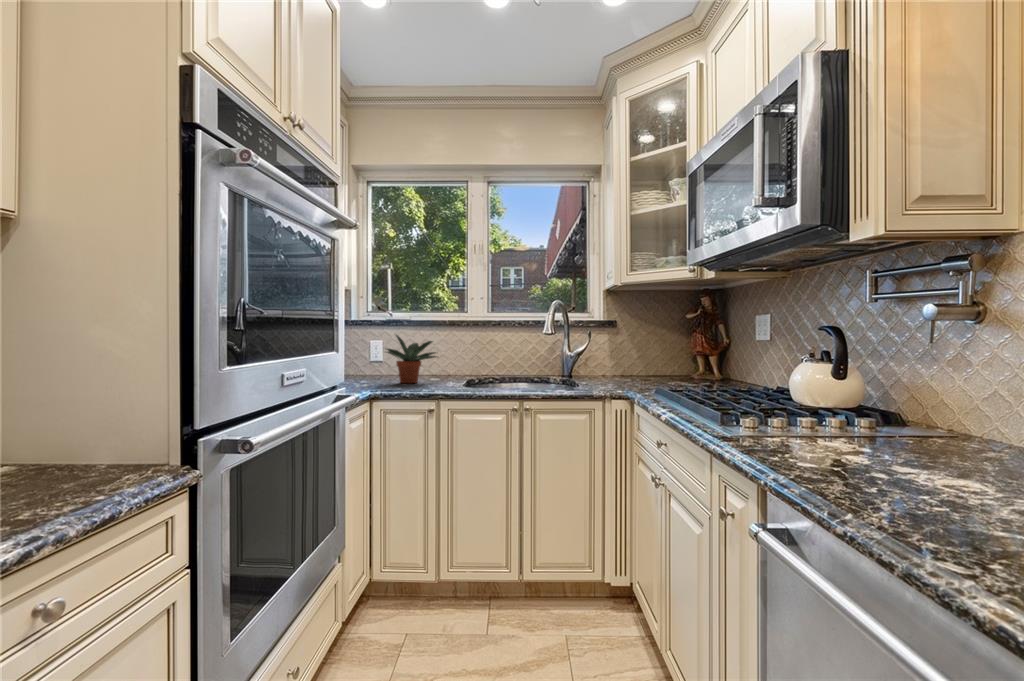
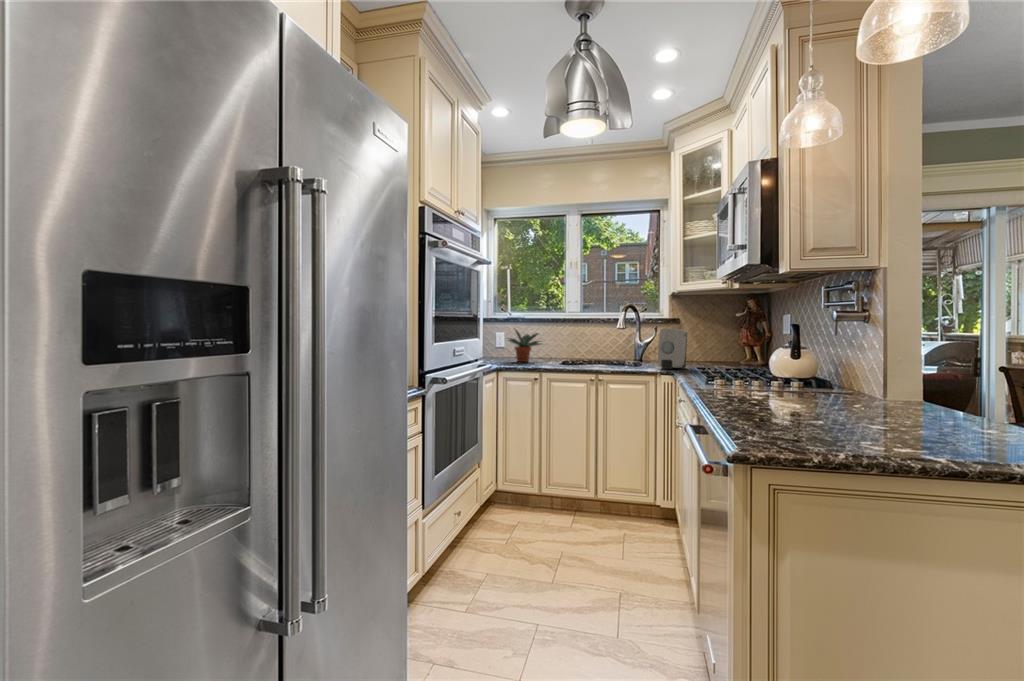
soap dispenser: none [604,334,639,391] -> present [658,329,687,369]

